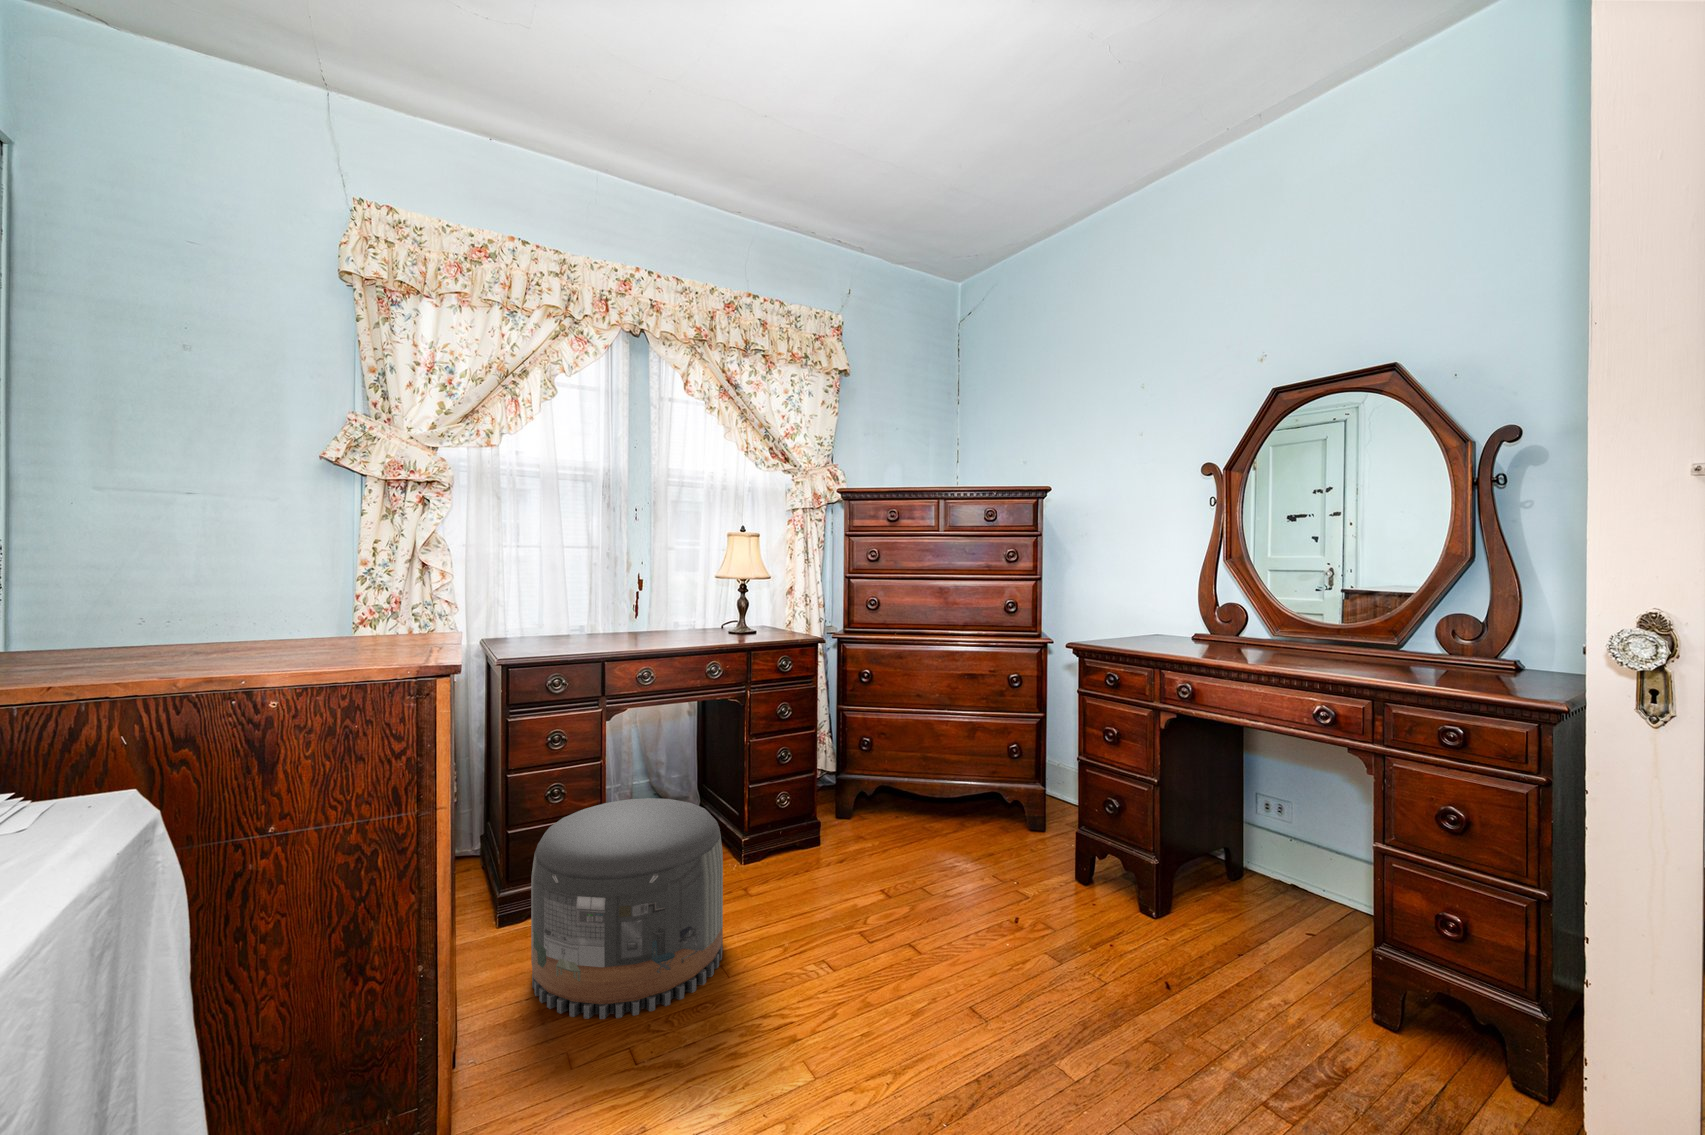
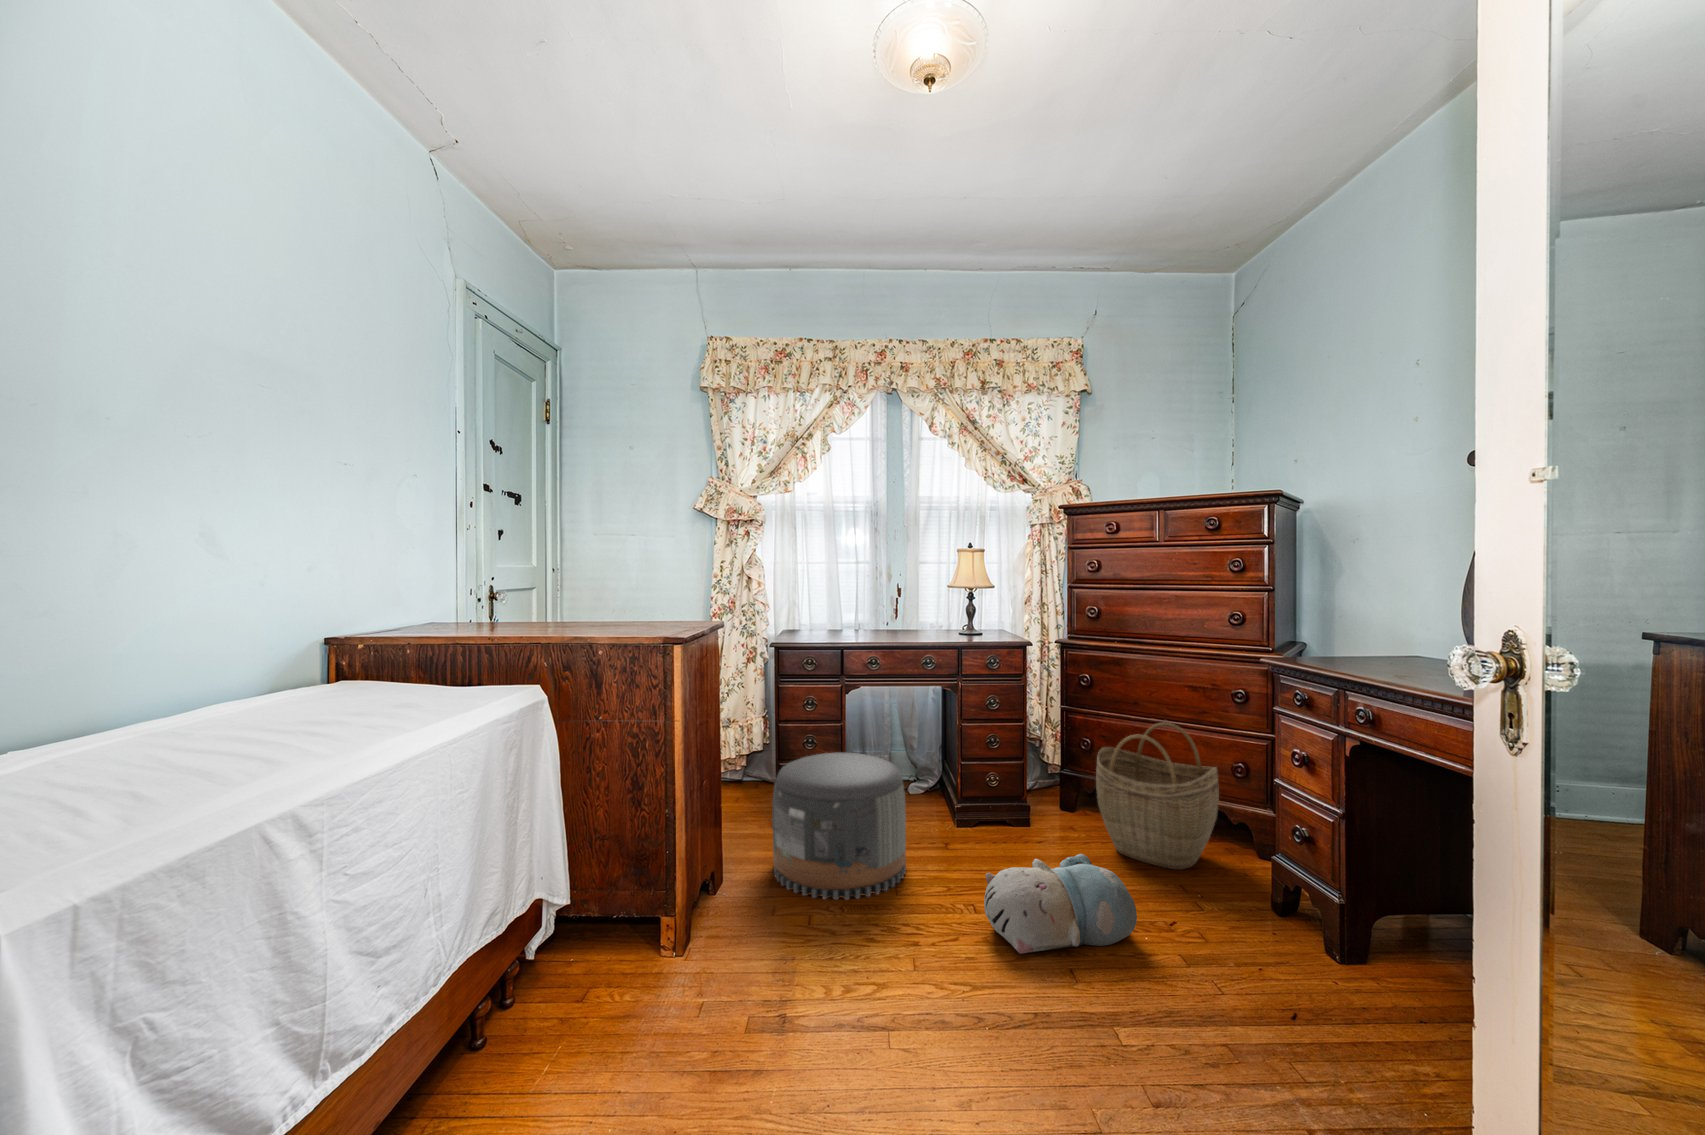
woven basket: none [896,715,1012,864] -> present [1096,723,1219,870]
plush toy: none [852,872,1008,1011] -> present [984,854,1137,954]

